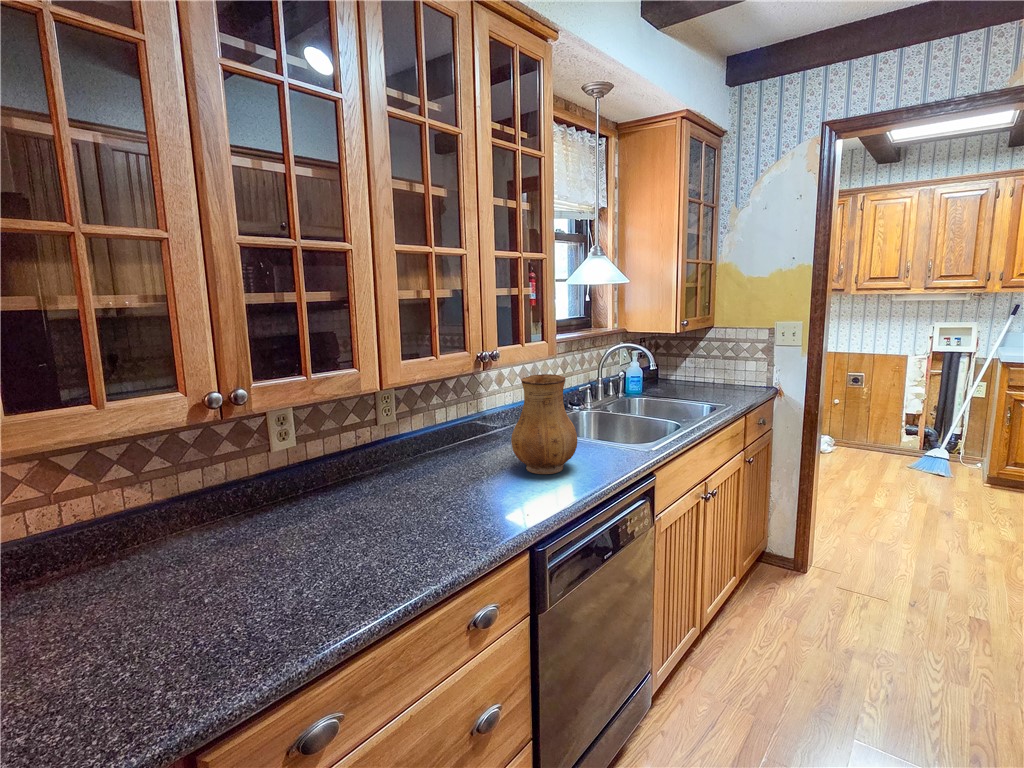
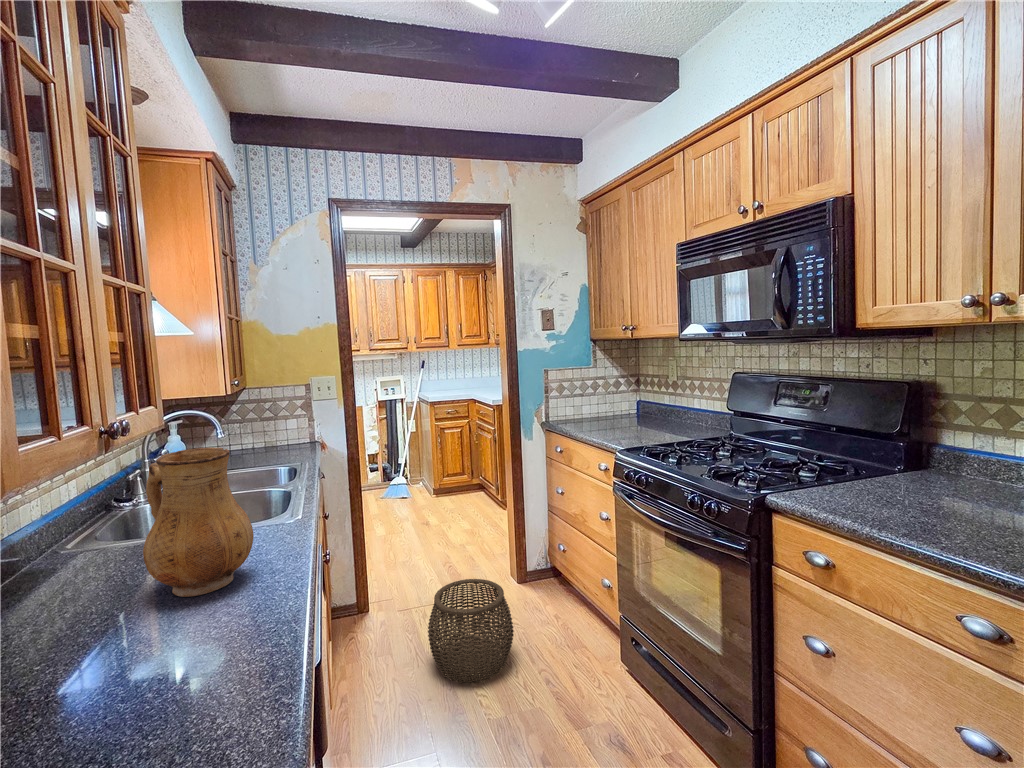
woven basket: none [828,581,956,712] -> present [428,579,514,683]

